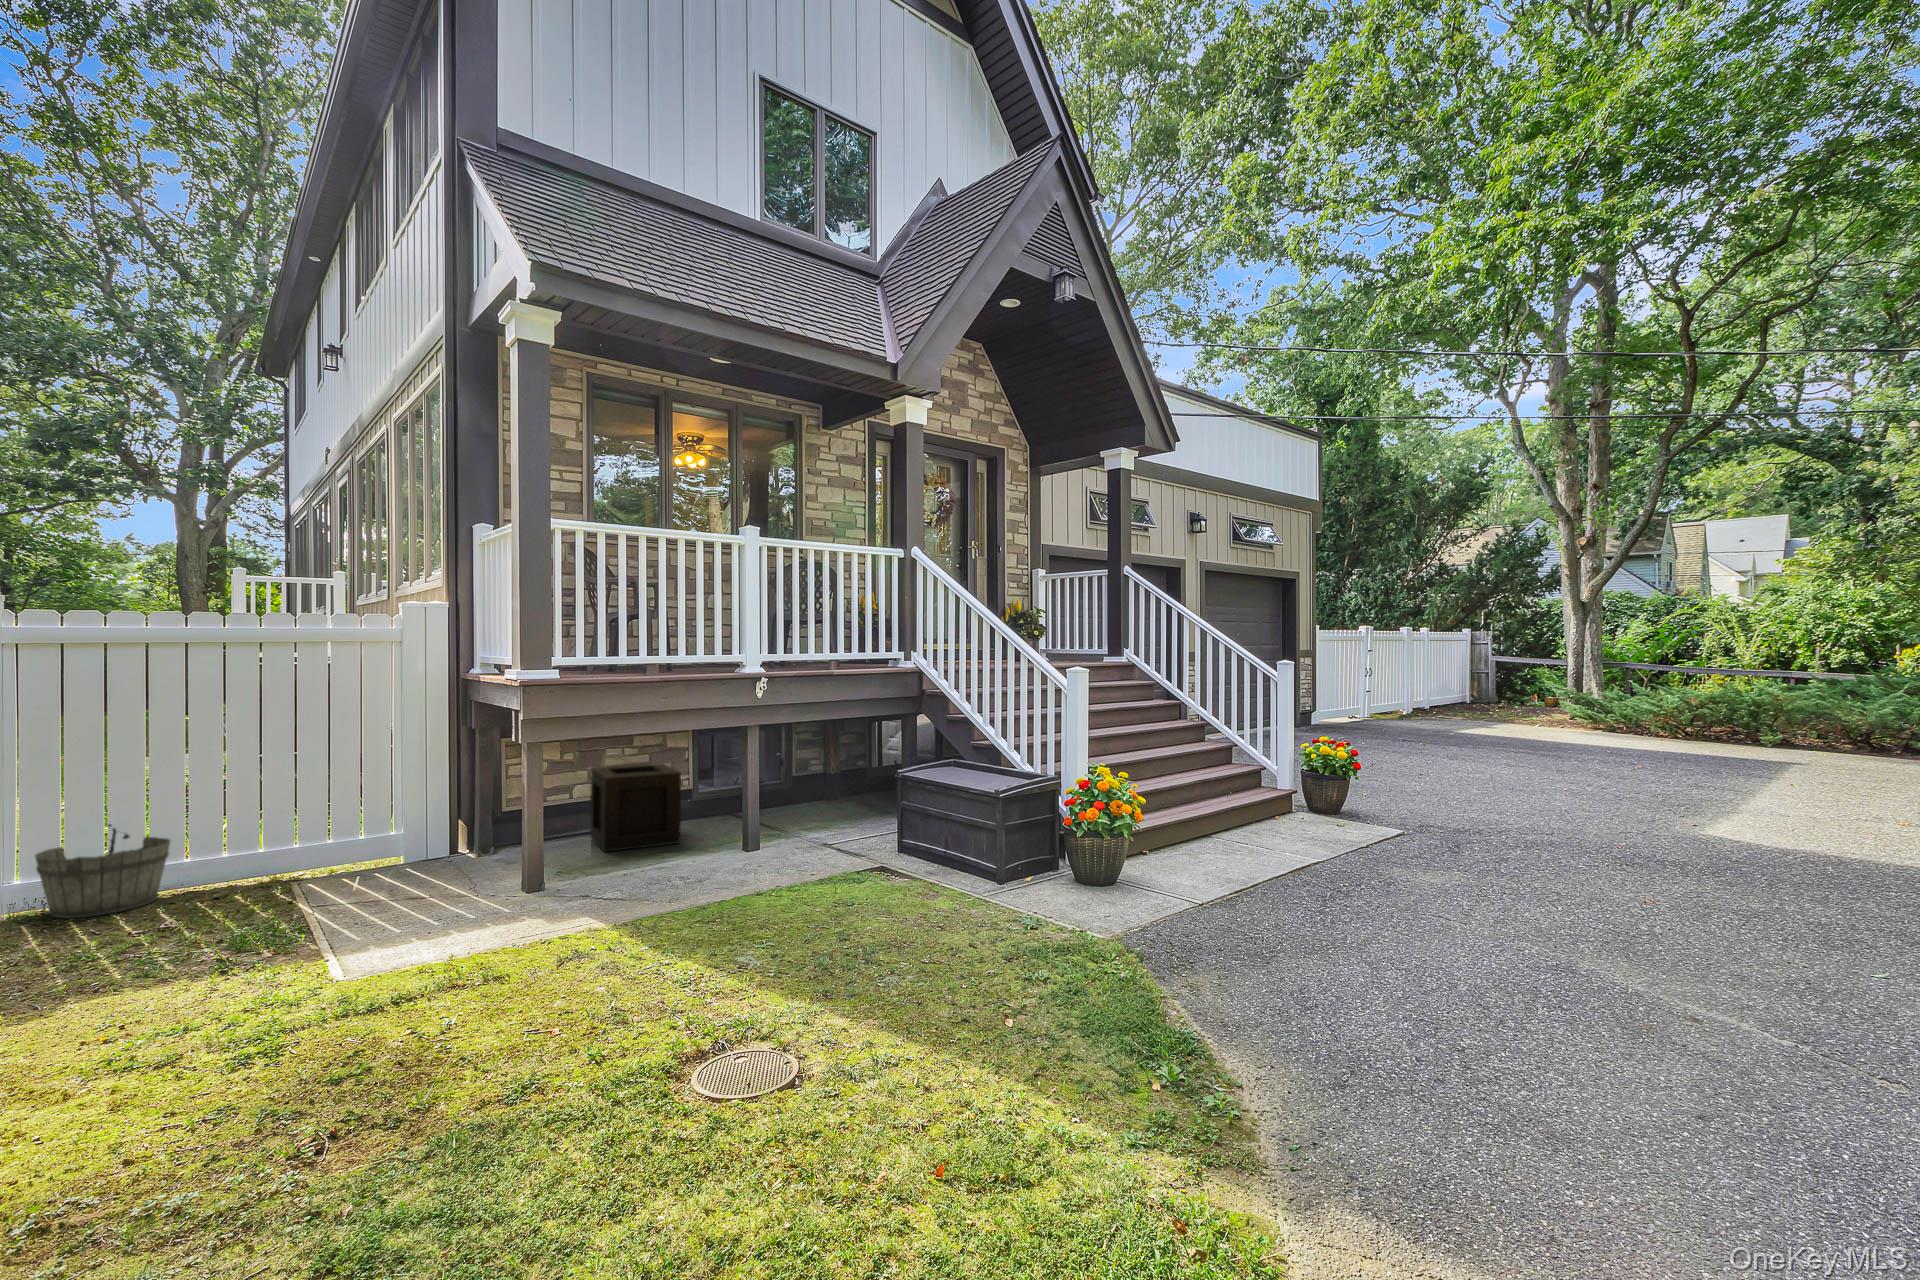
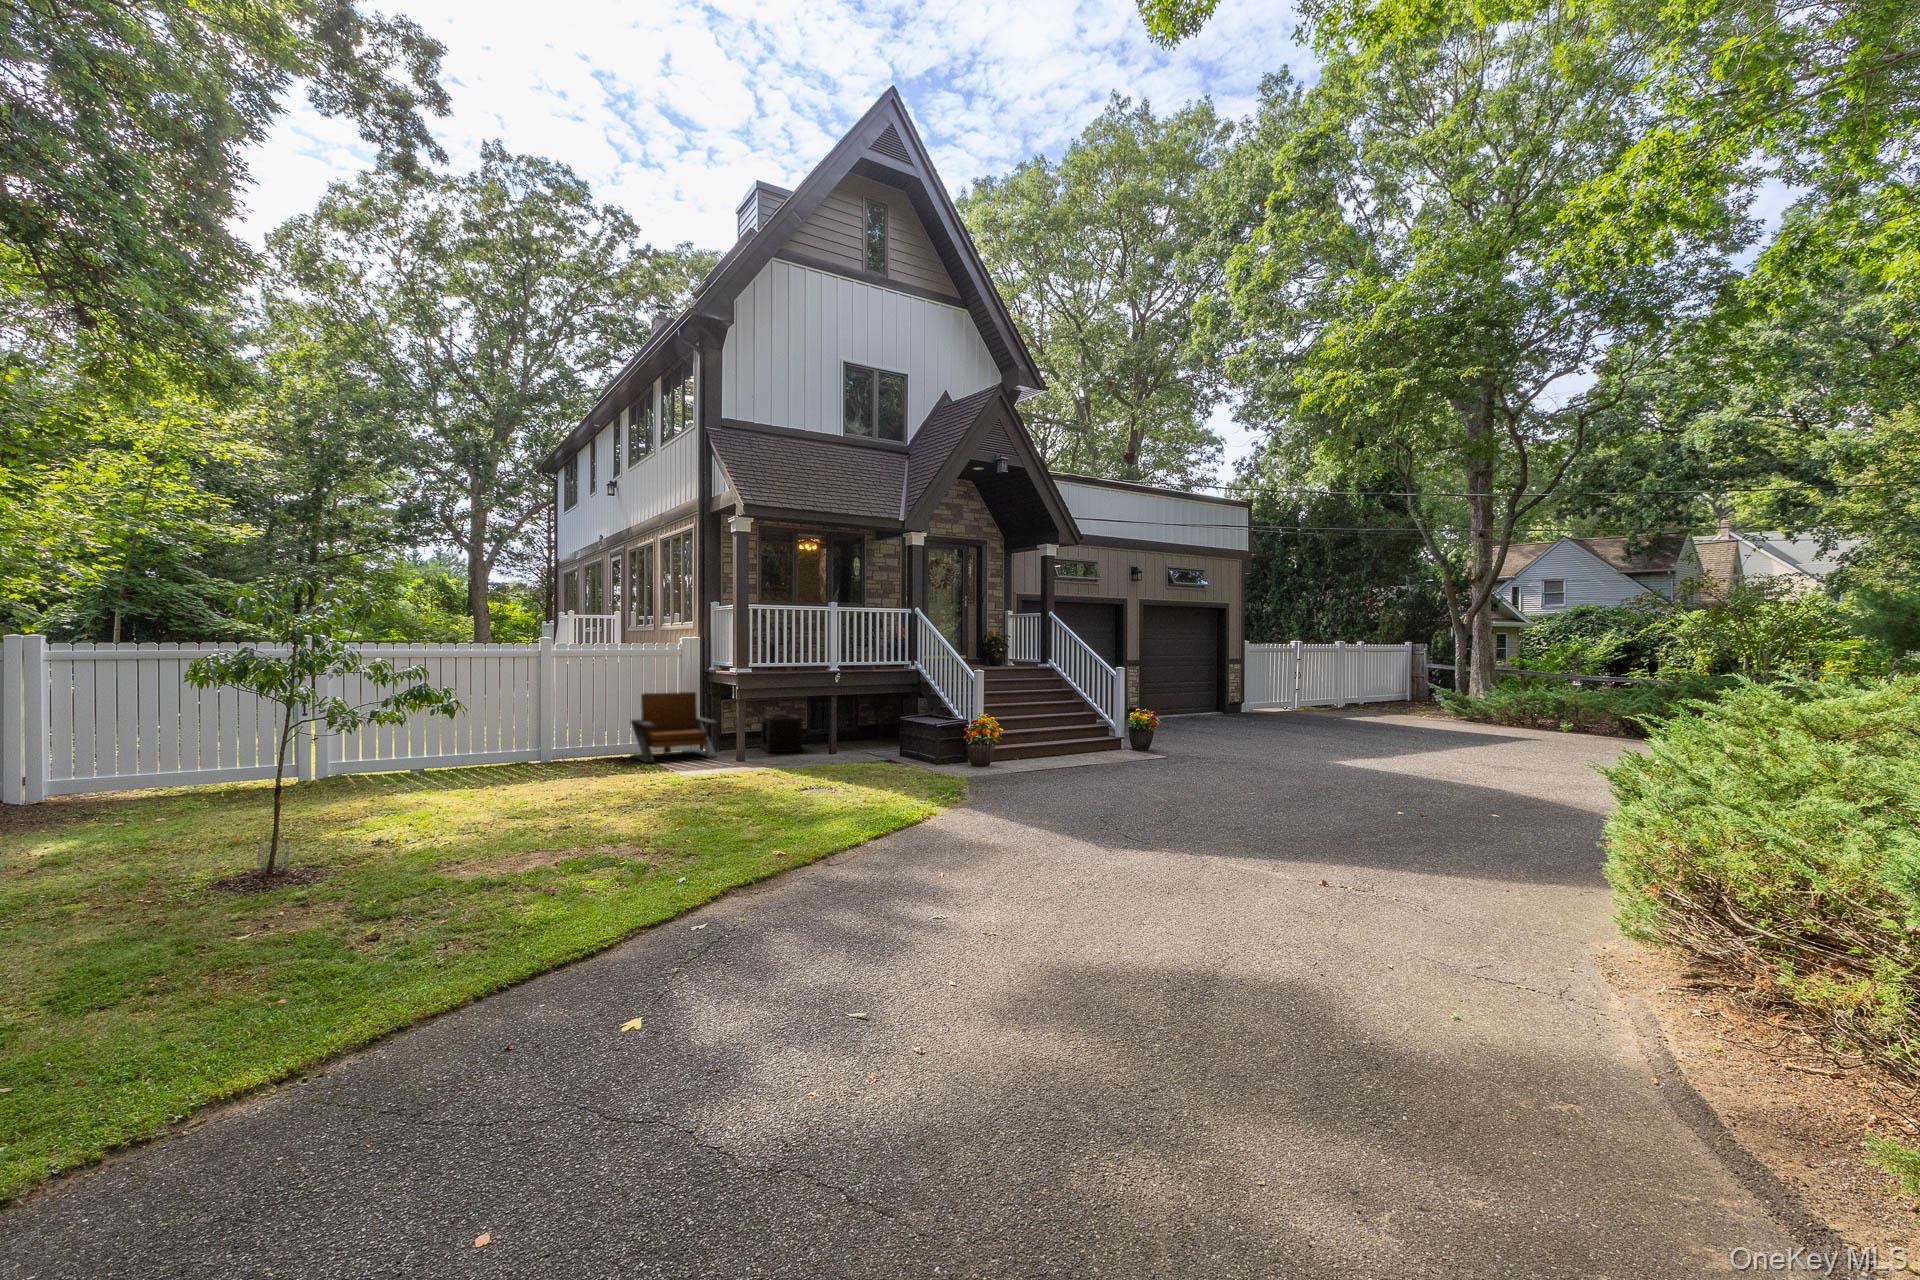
lounge chair: none [259,723,477,908] -> present [630,692,716,762]
wooden bucket: present [35,824,170,918] -> none [562,729,604,763]

